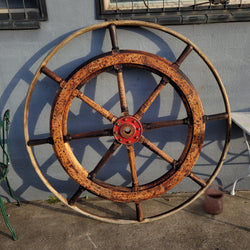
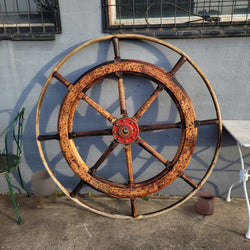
planter: none [22,175,53,219] -> present [31,169,57,209]

